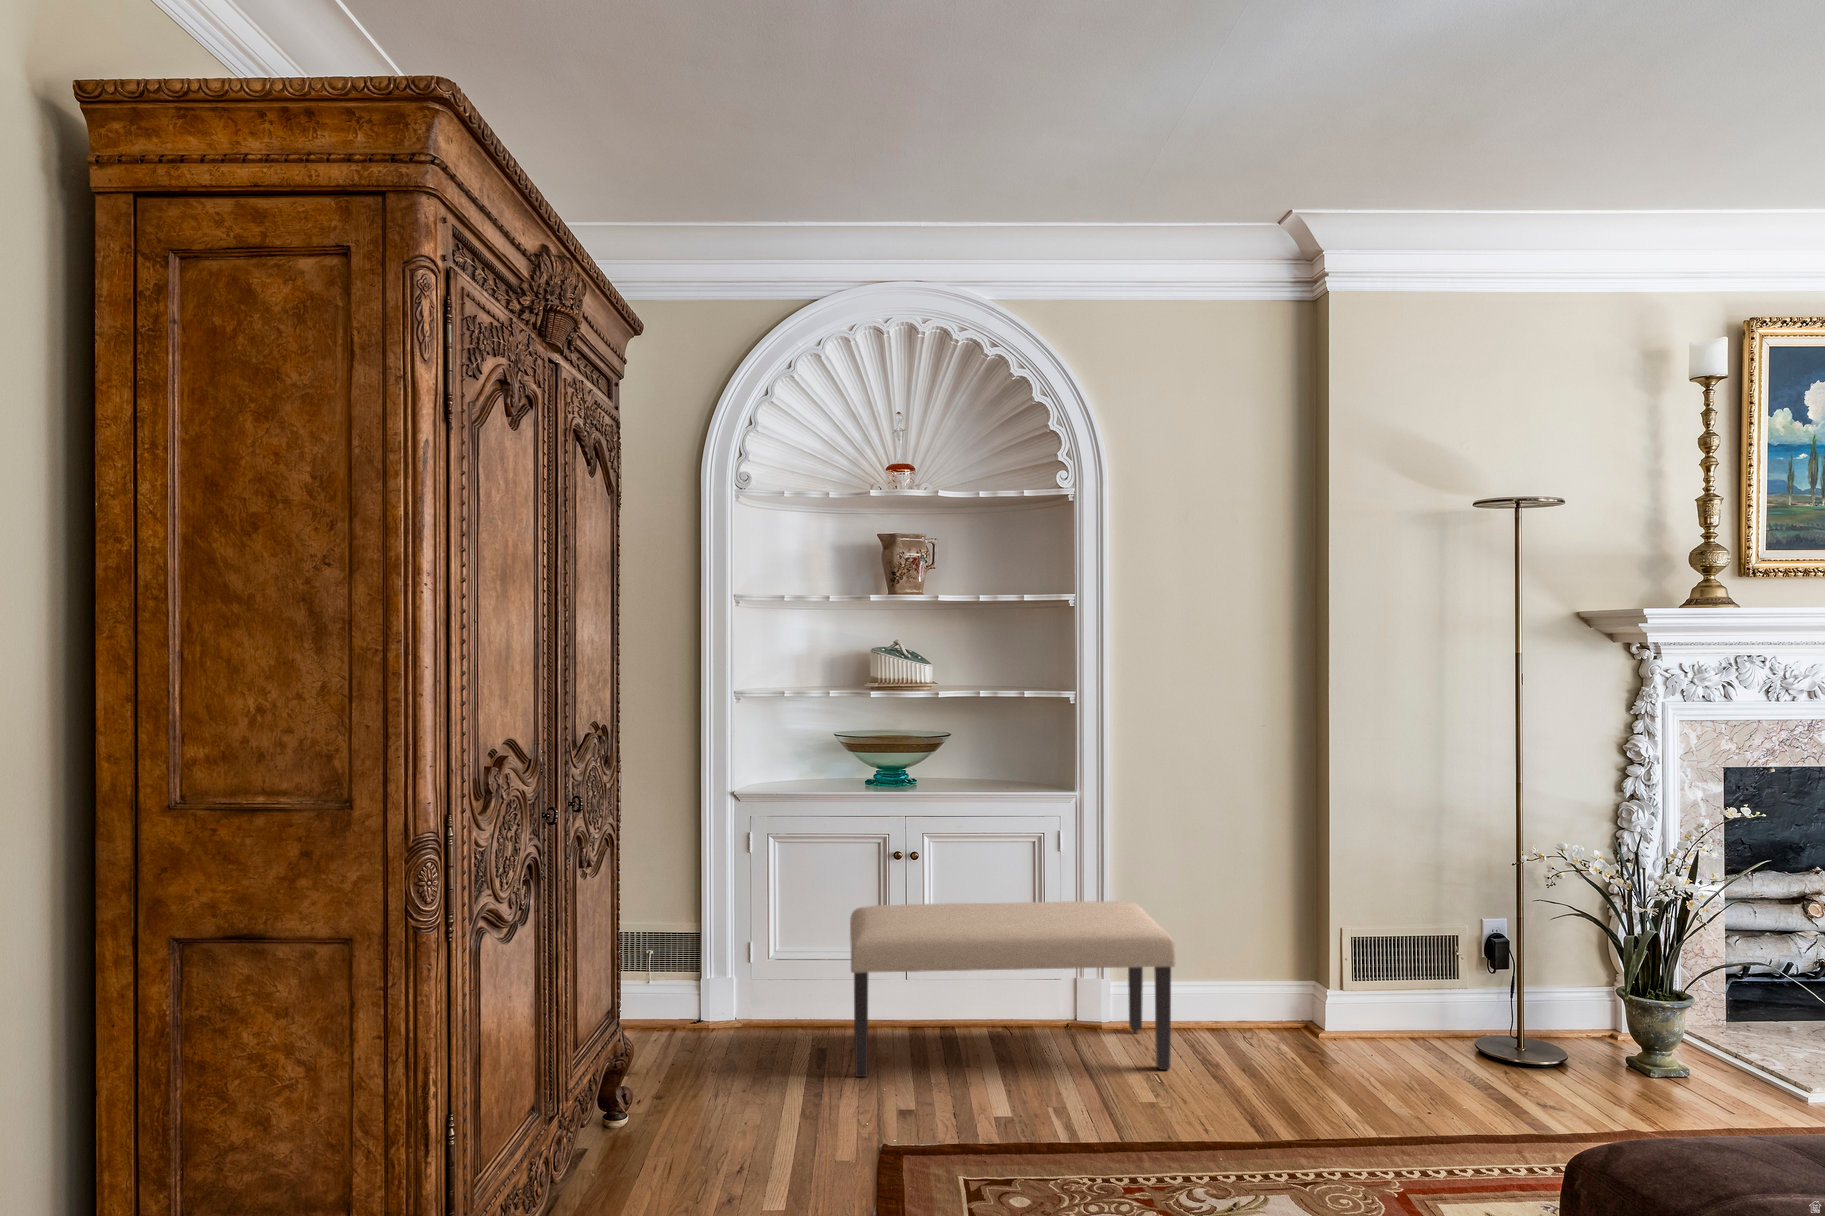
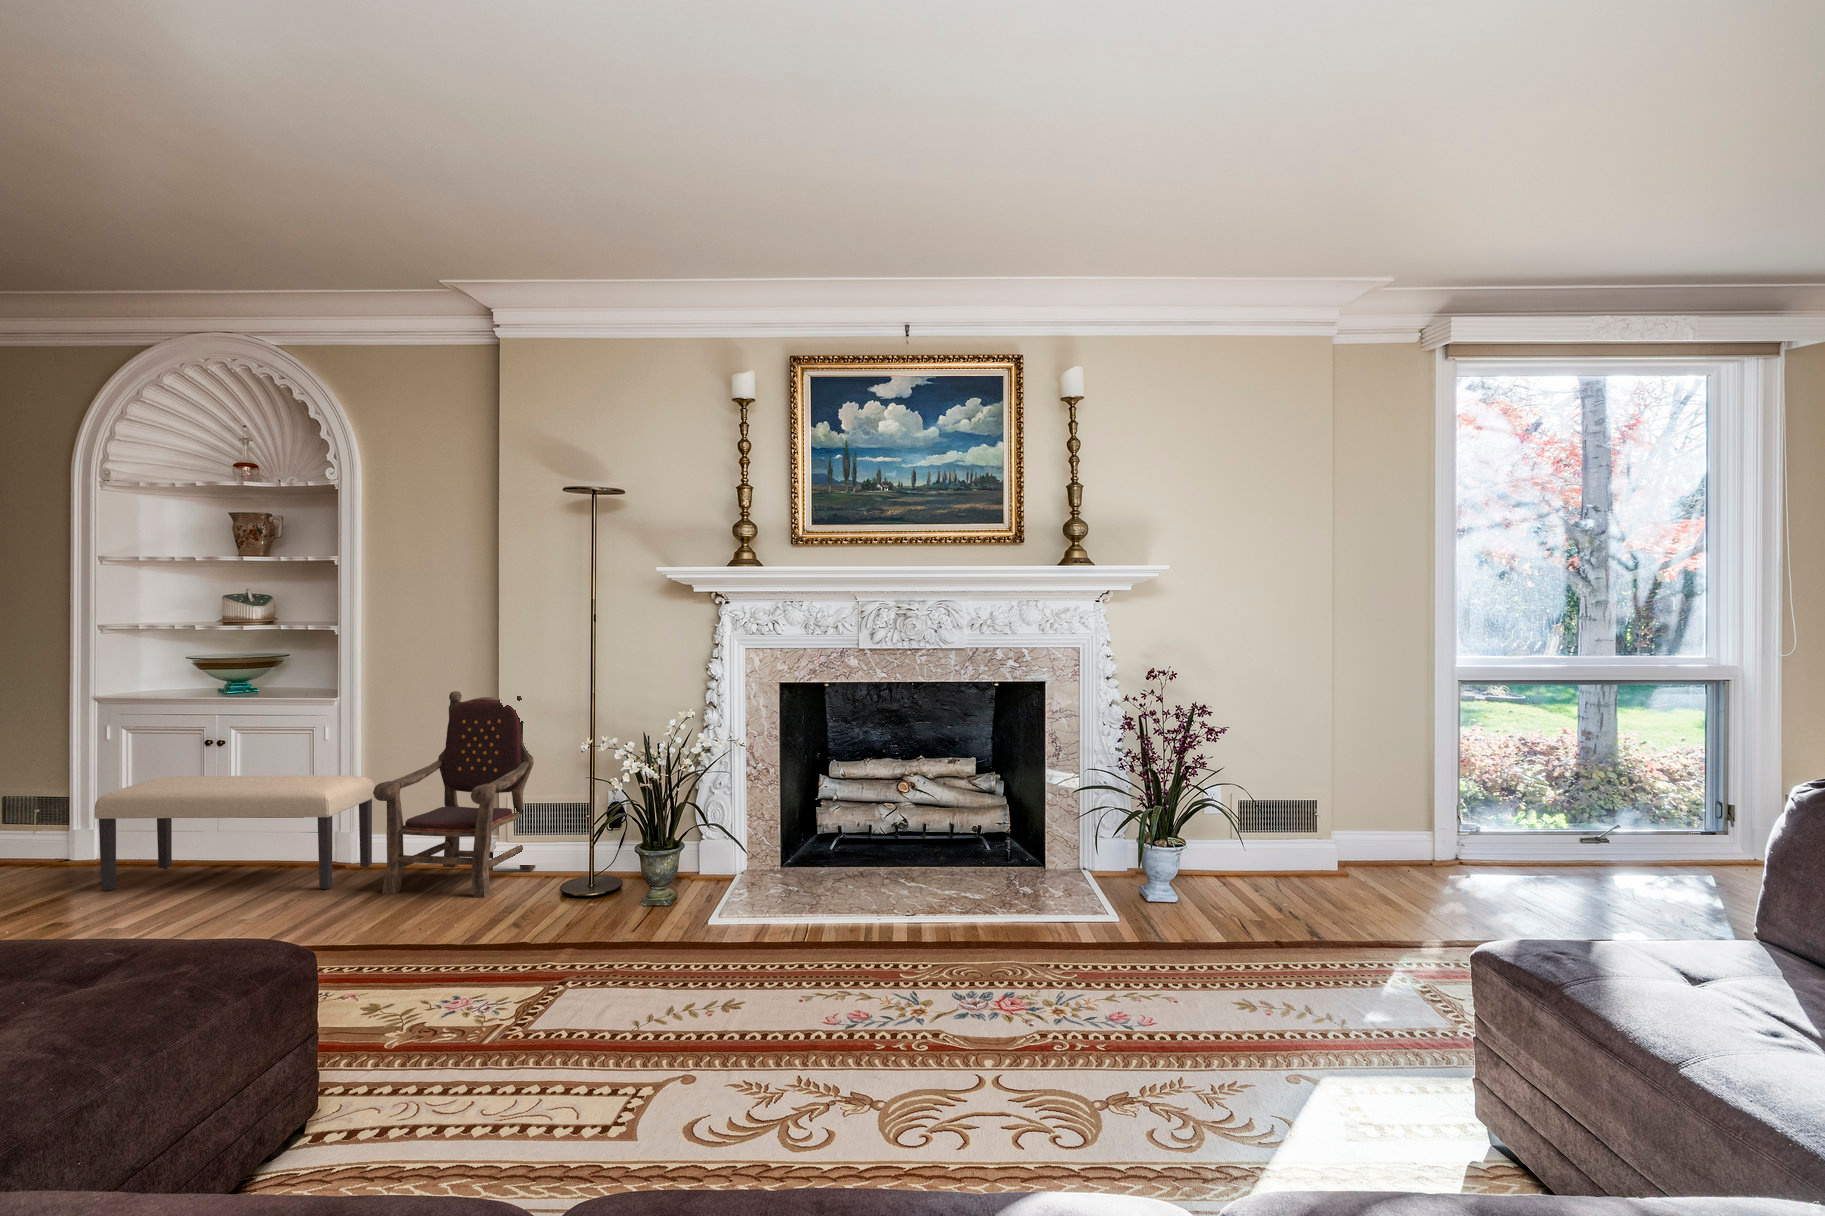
armchair: none [1236,781,1436,1083] -> present [373,691,535,898]

